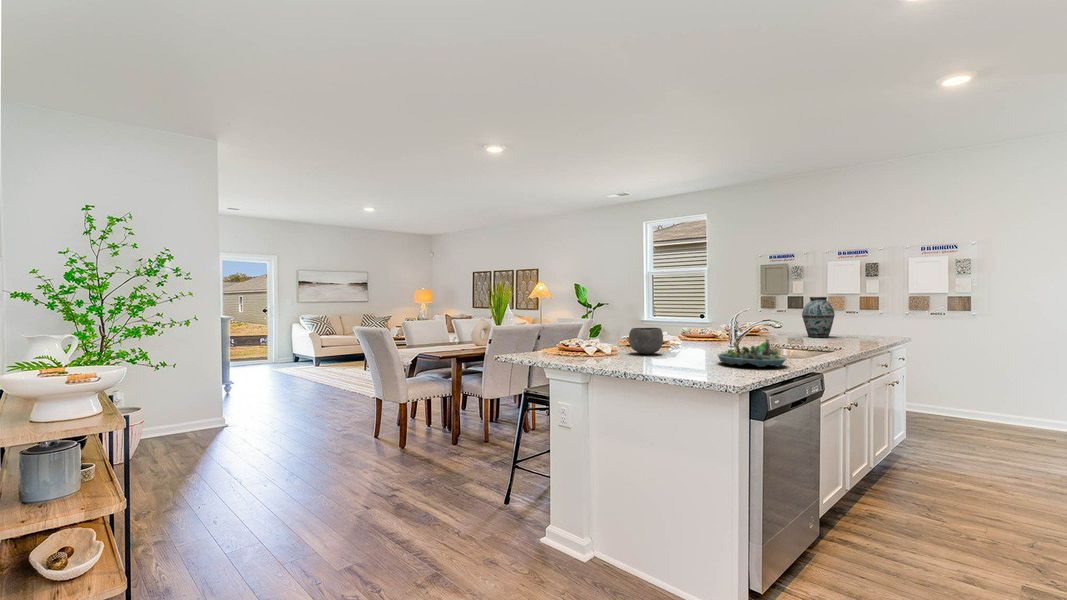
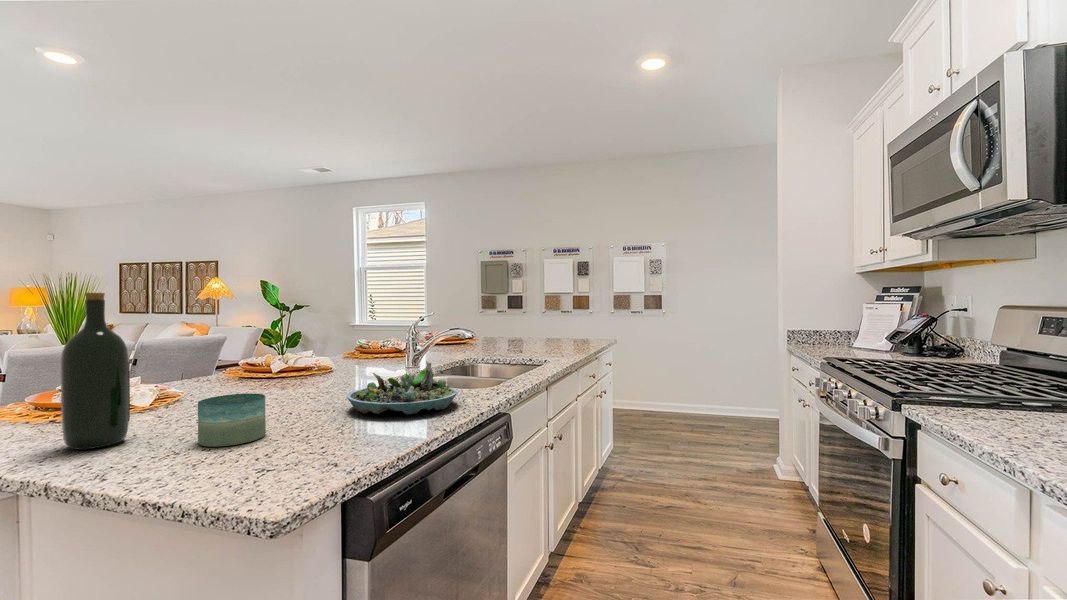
wine bottle: none [601,297,625,367] -> present [61,293,130,450]
vase: present [802,297,835,338] -> none [512,296,545,343]
ceramic bowl: present [629,328,663,354] -> none [212,347,280,395]
candle: none [658,348,687,371] -> present [198,393,266,447]

